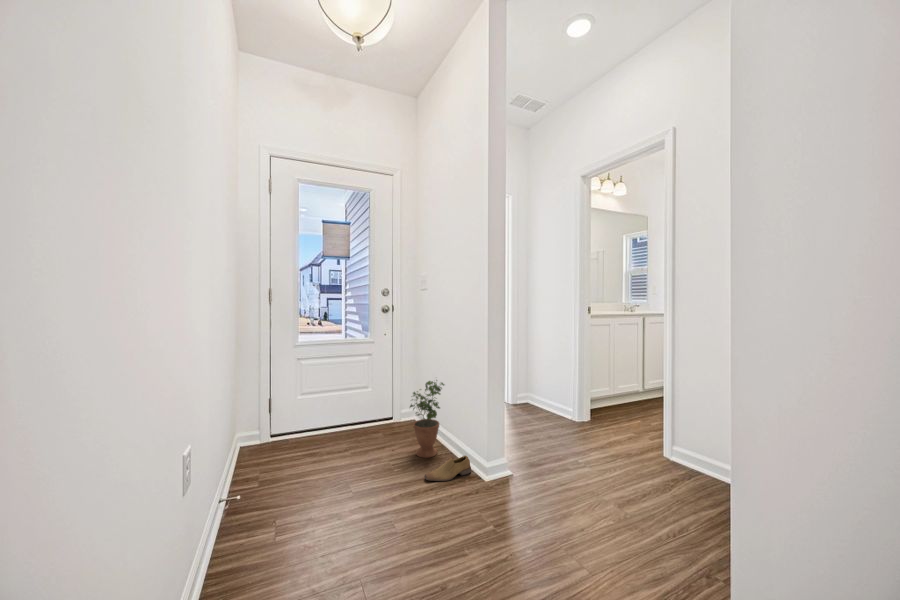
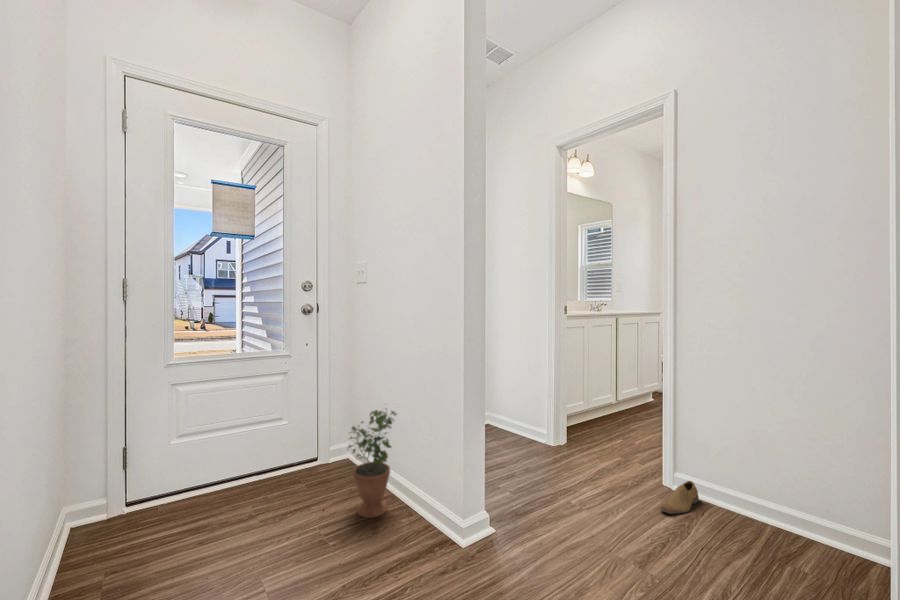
shoe: present [424,456,471,481] -> present [660,481,699,514]

